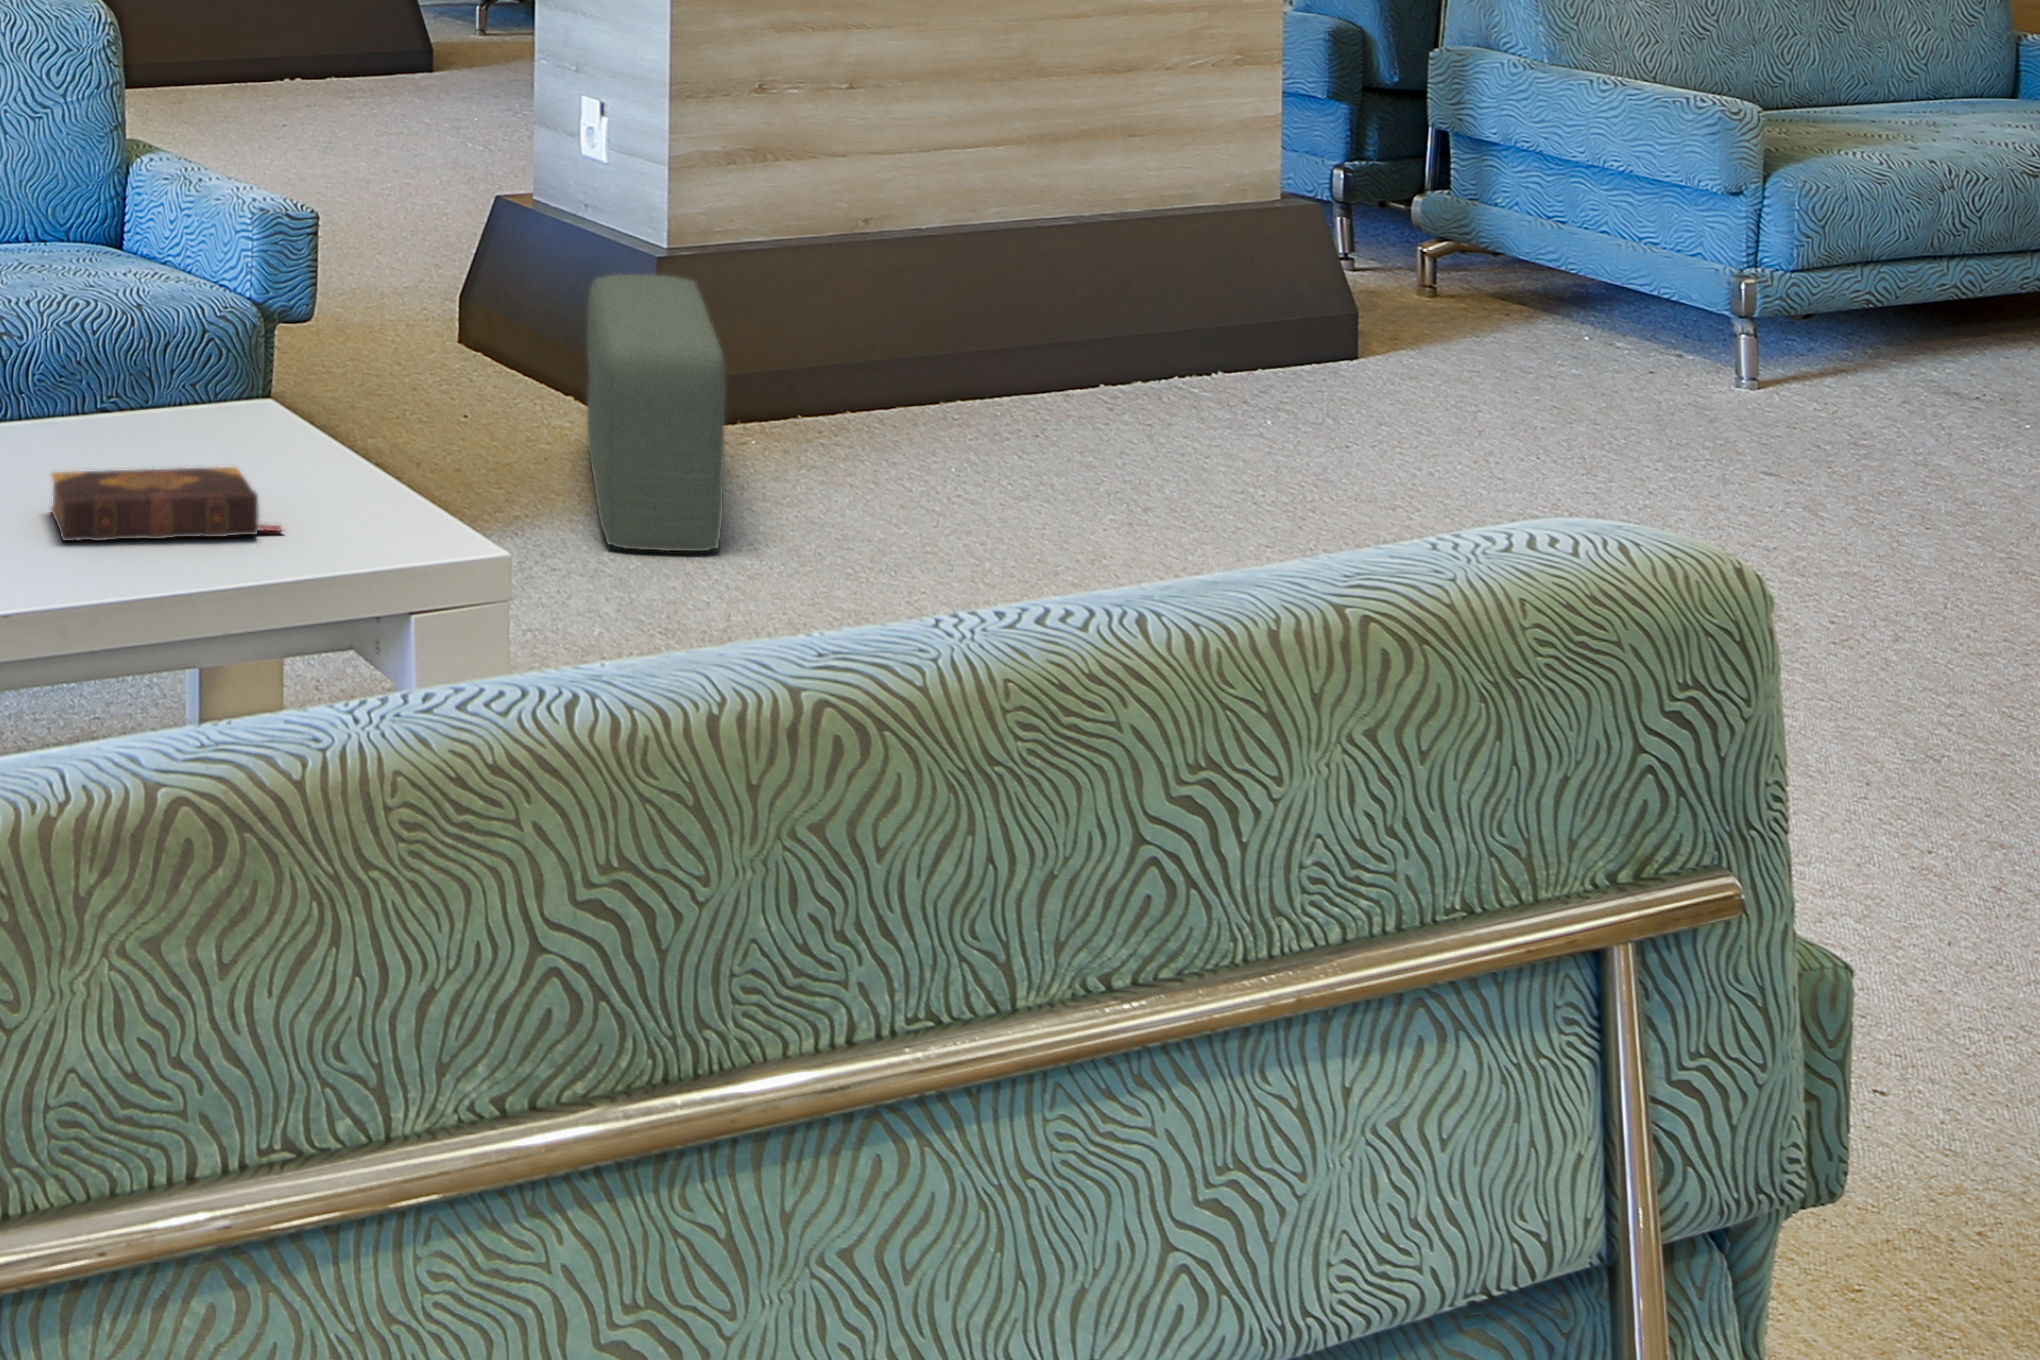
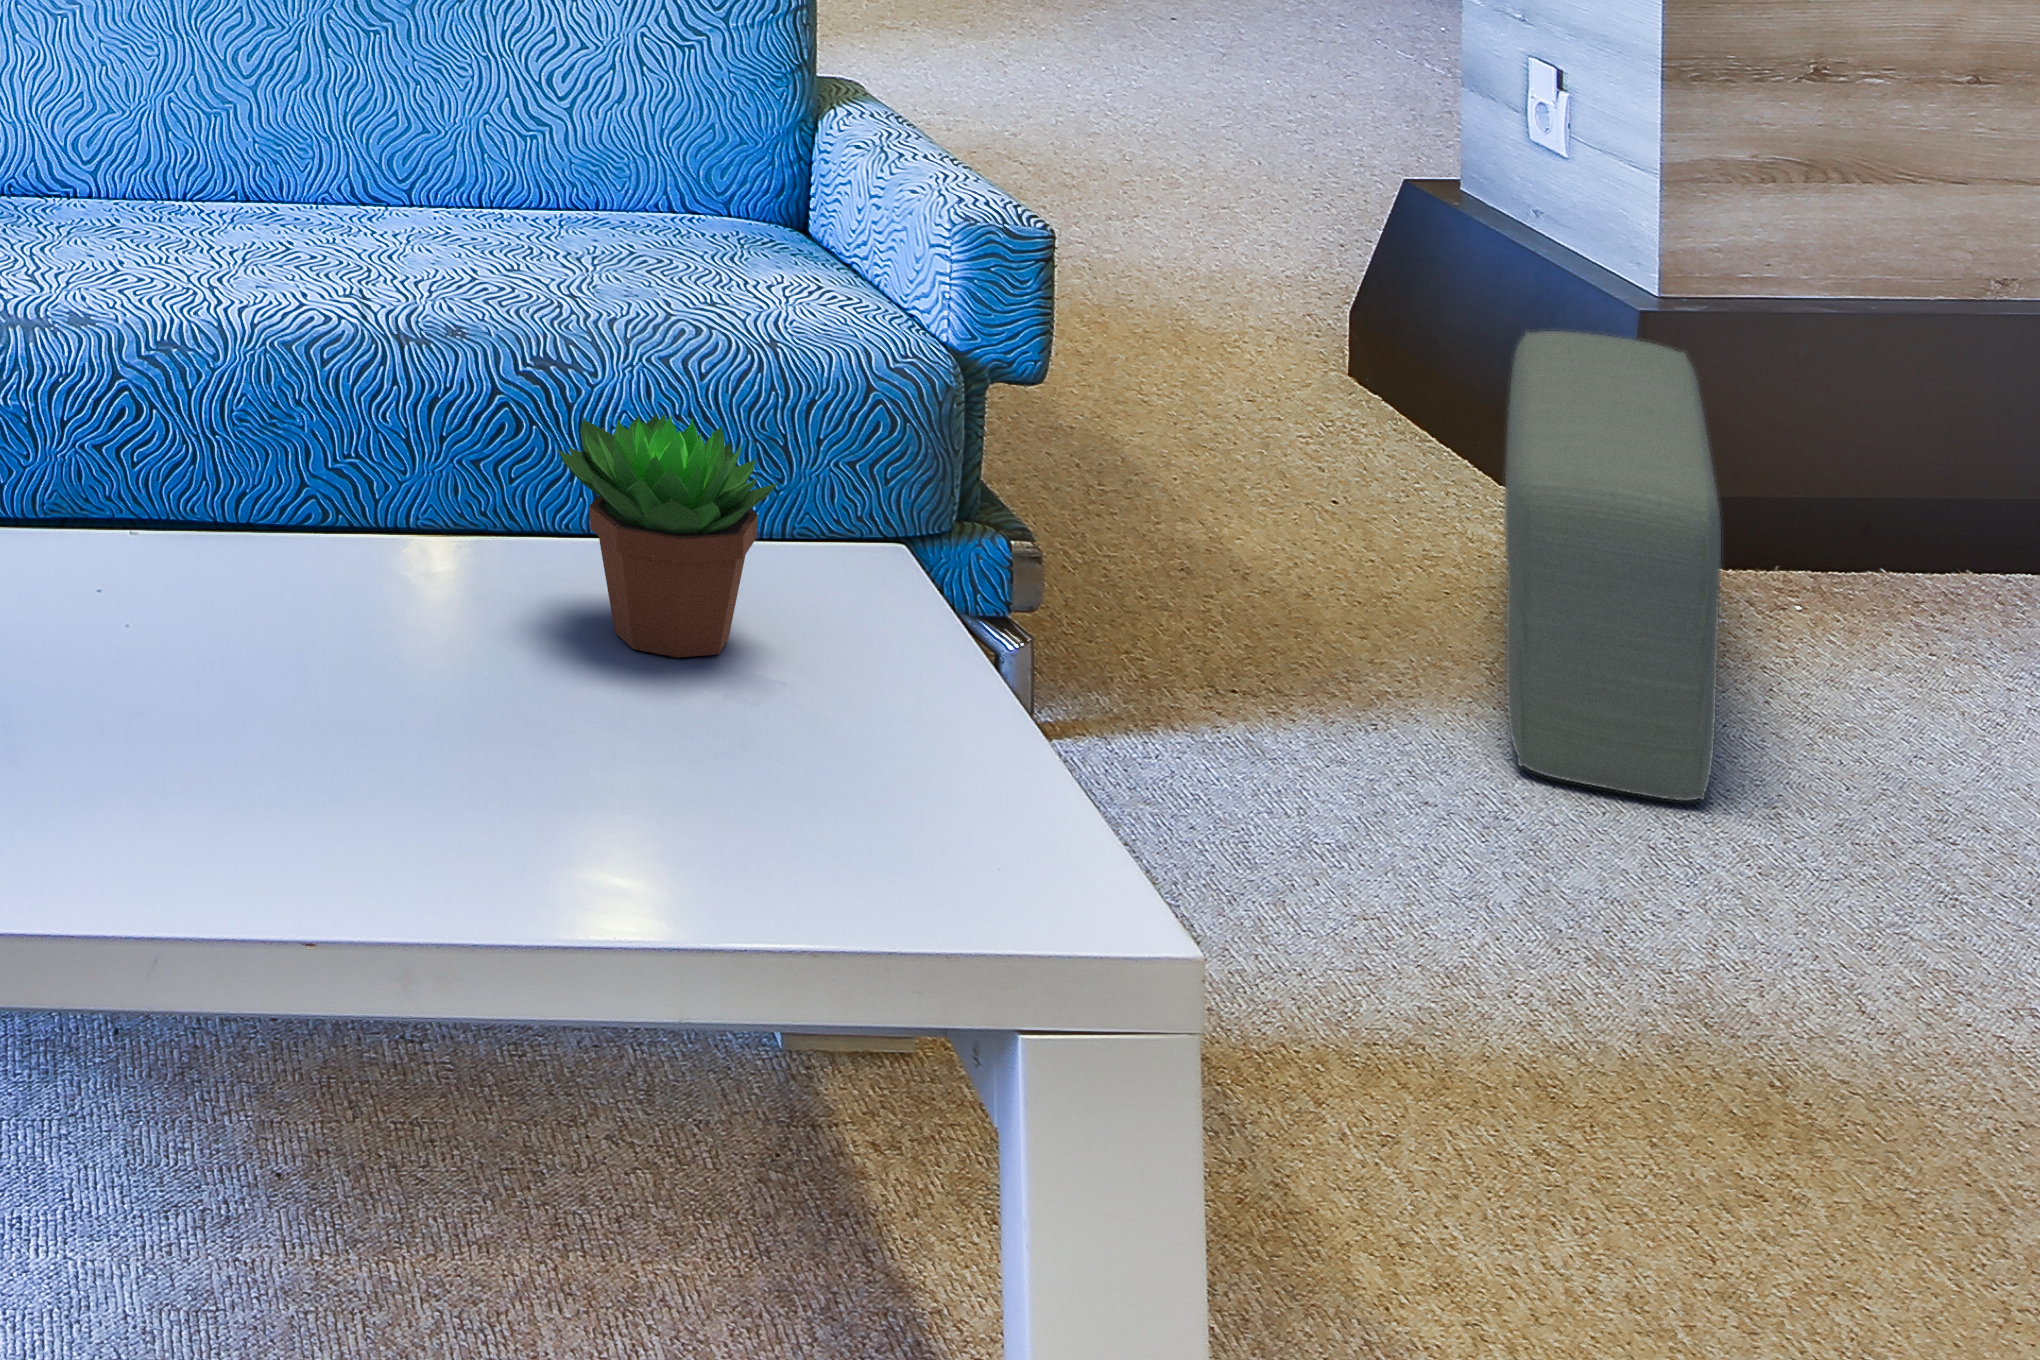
succulent plant: none [78,303,218,455] -> present [557,414,777,658]
book: present [51,467,281,541] -> none [438,700,814,870]

